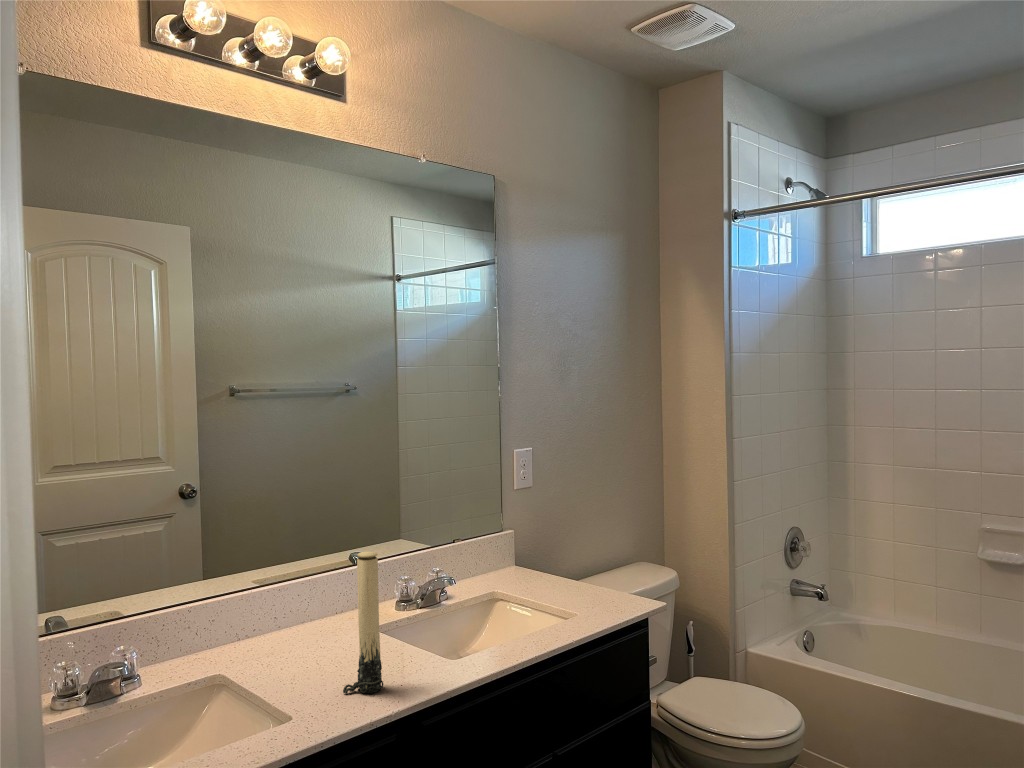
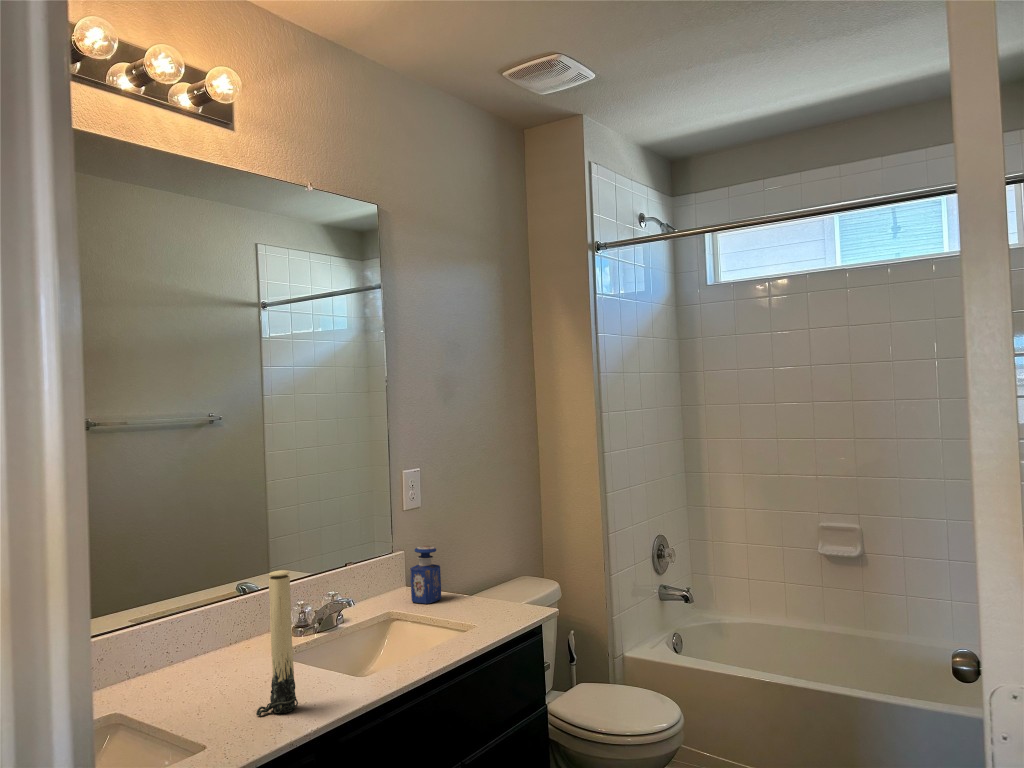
perfume bottle: none [515,527,546,587] -> present [410,546,441,604]

